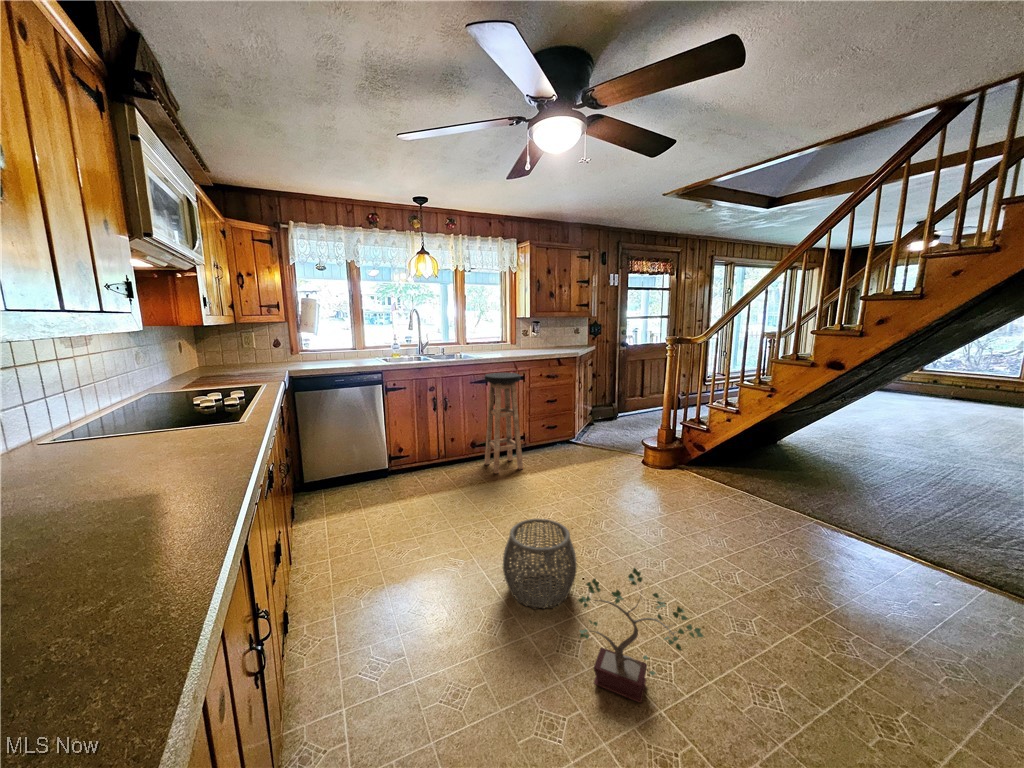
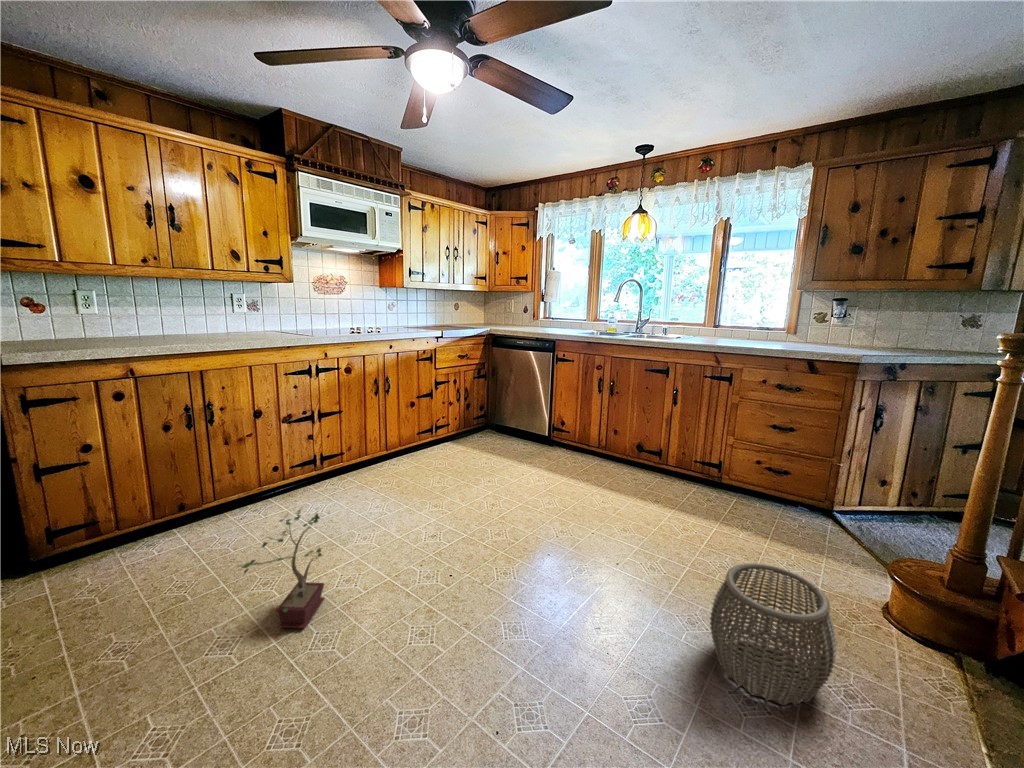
bar stool: present [485,373,523,473] -> none [623,360,684,494]
woven basket: present [503,519,577,609] -> present [710,563,836,705]

